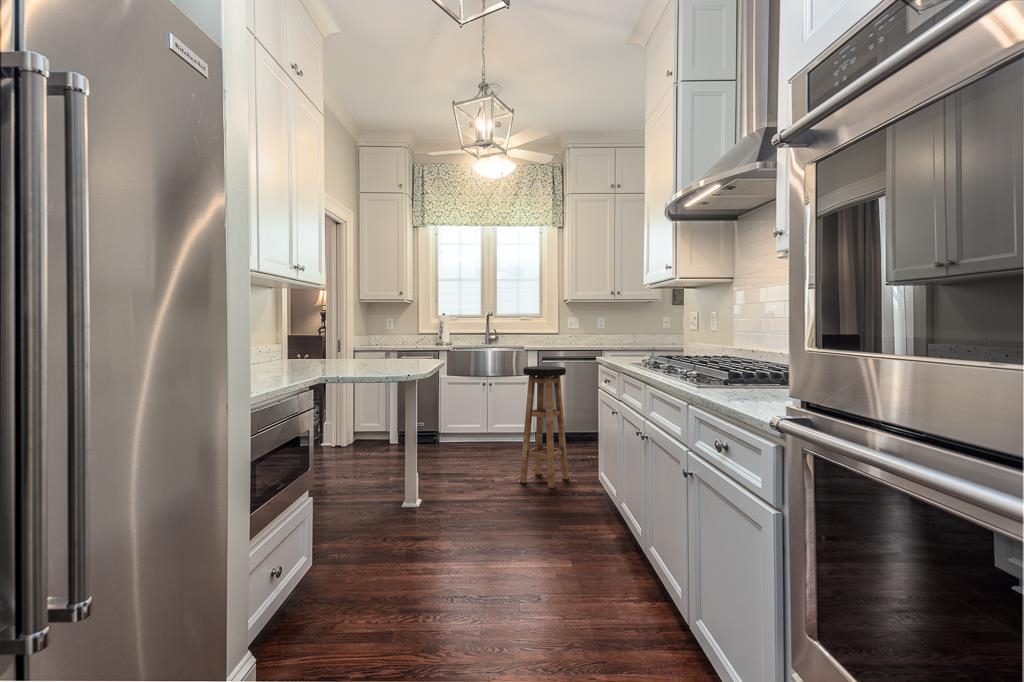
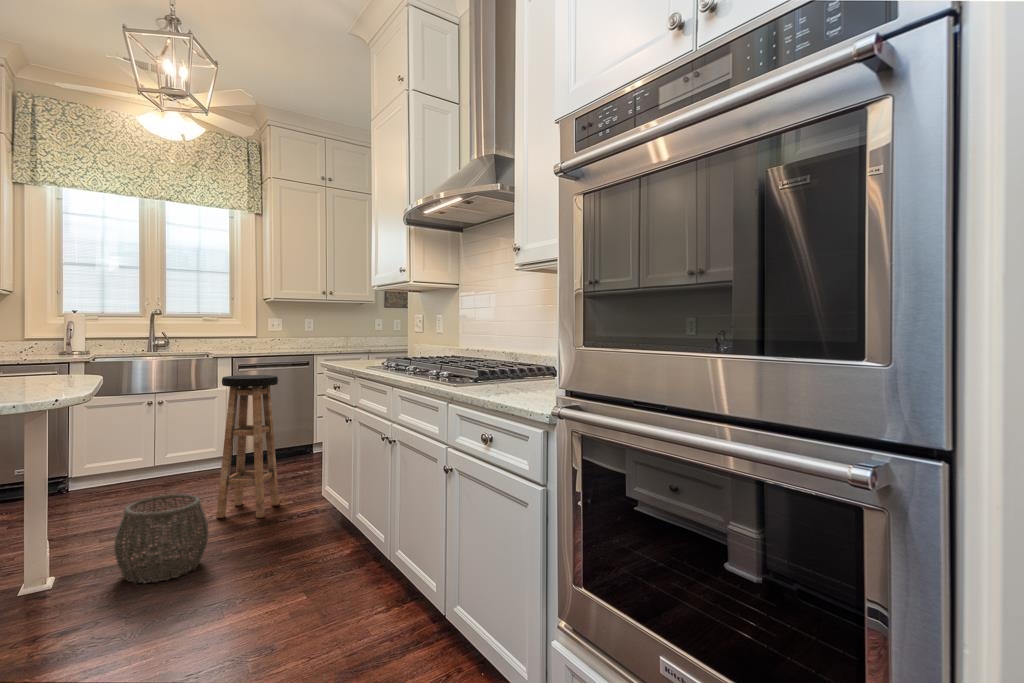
woven basket: none [444,459,506,526] -> present [114,494,209,584]

